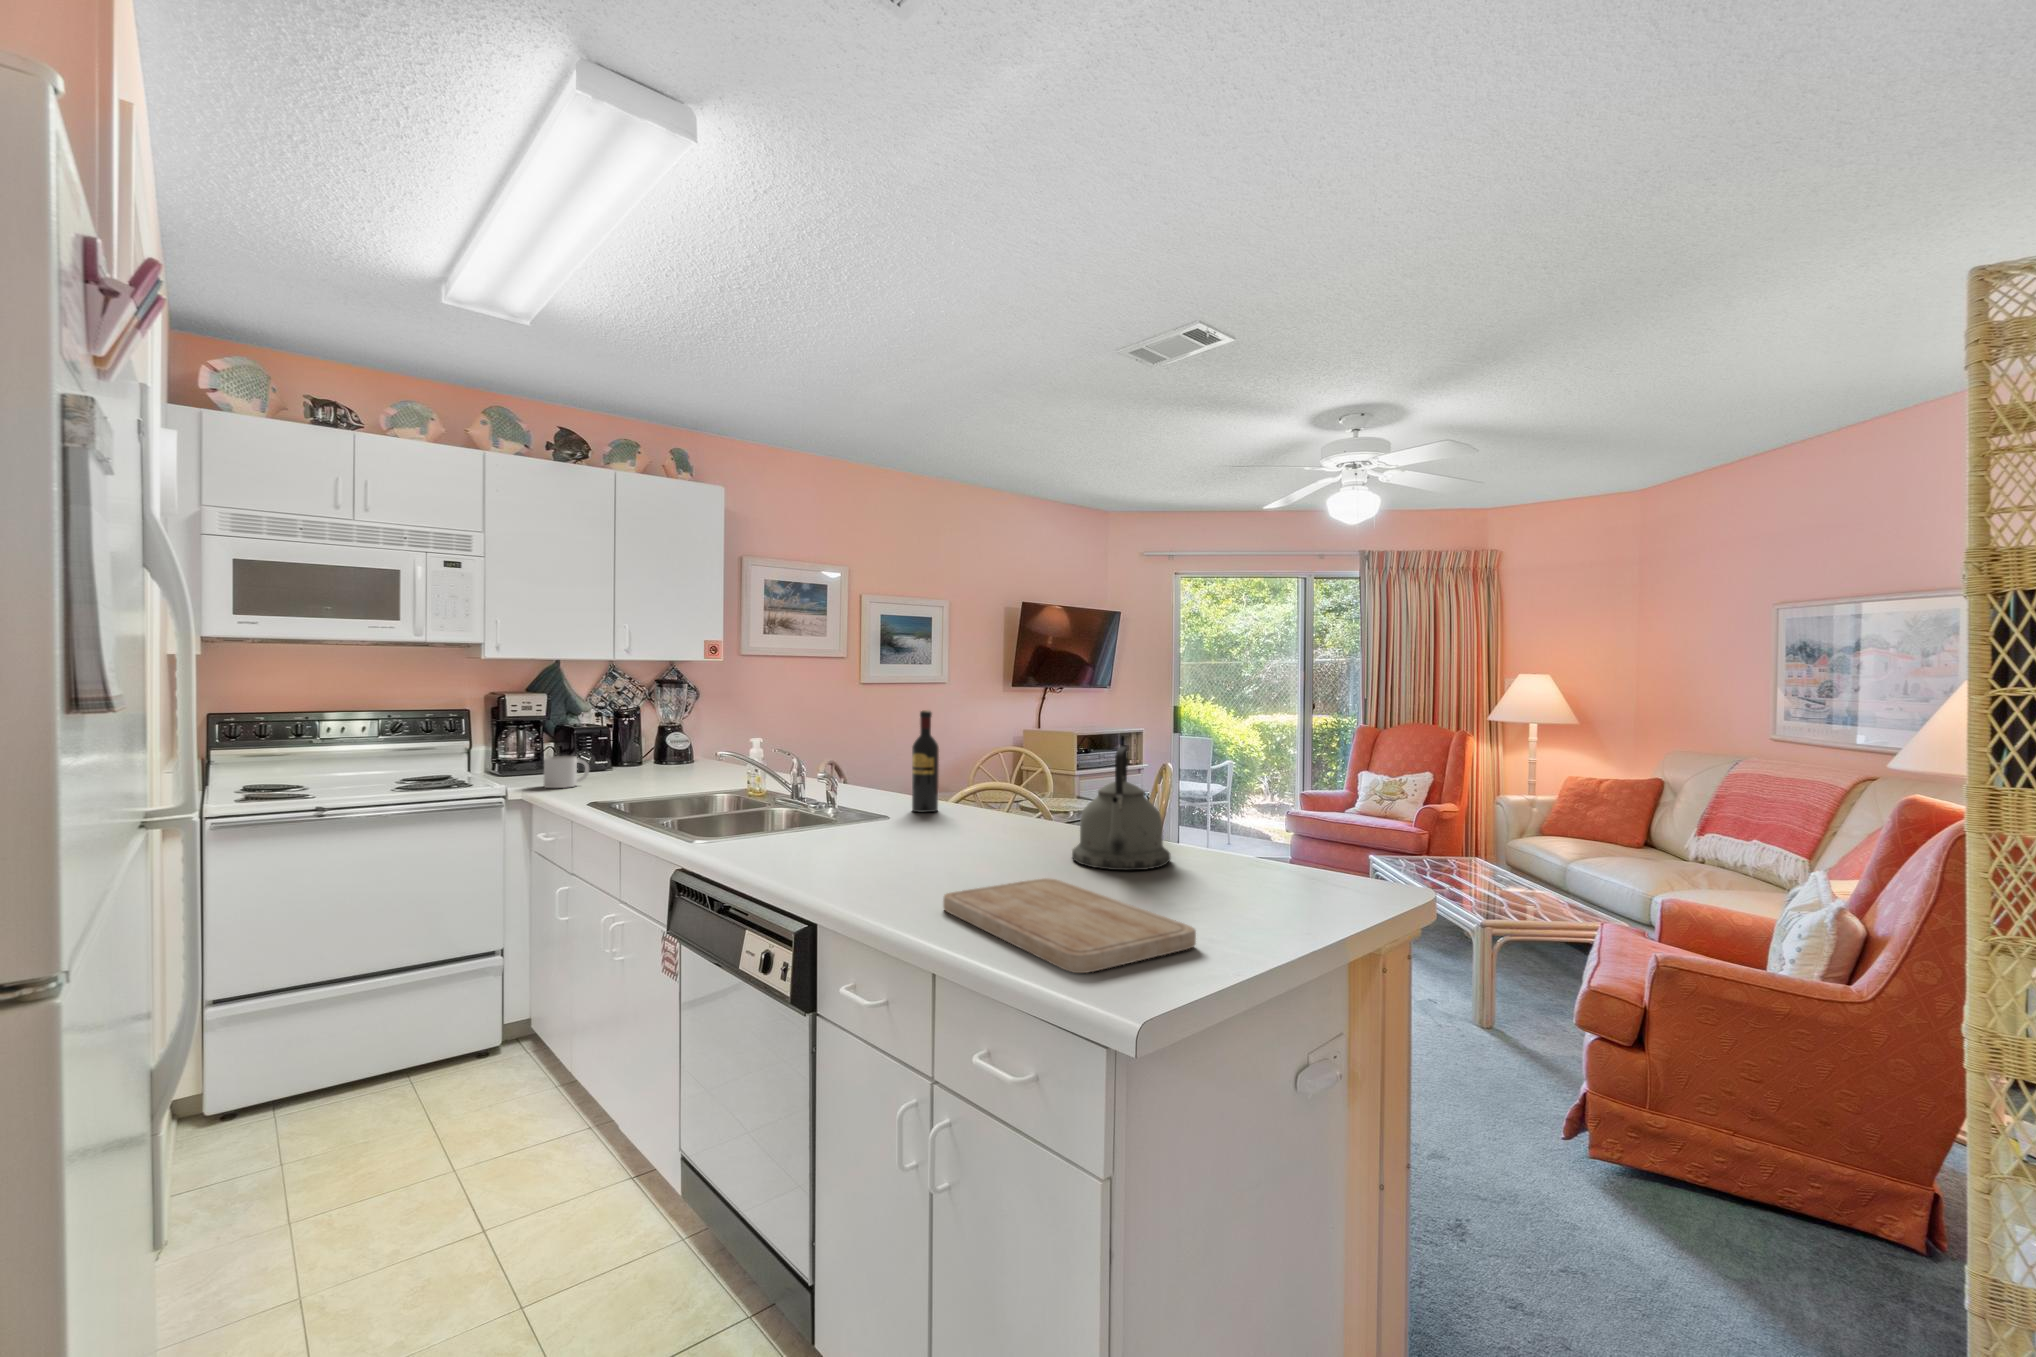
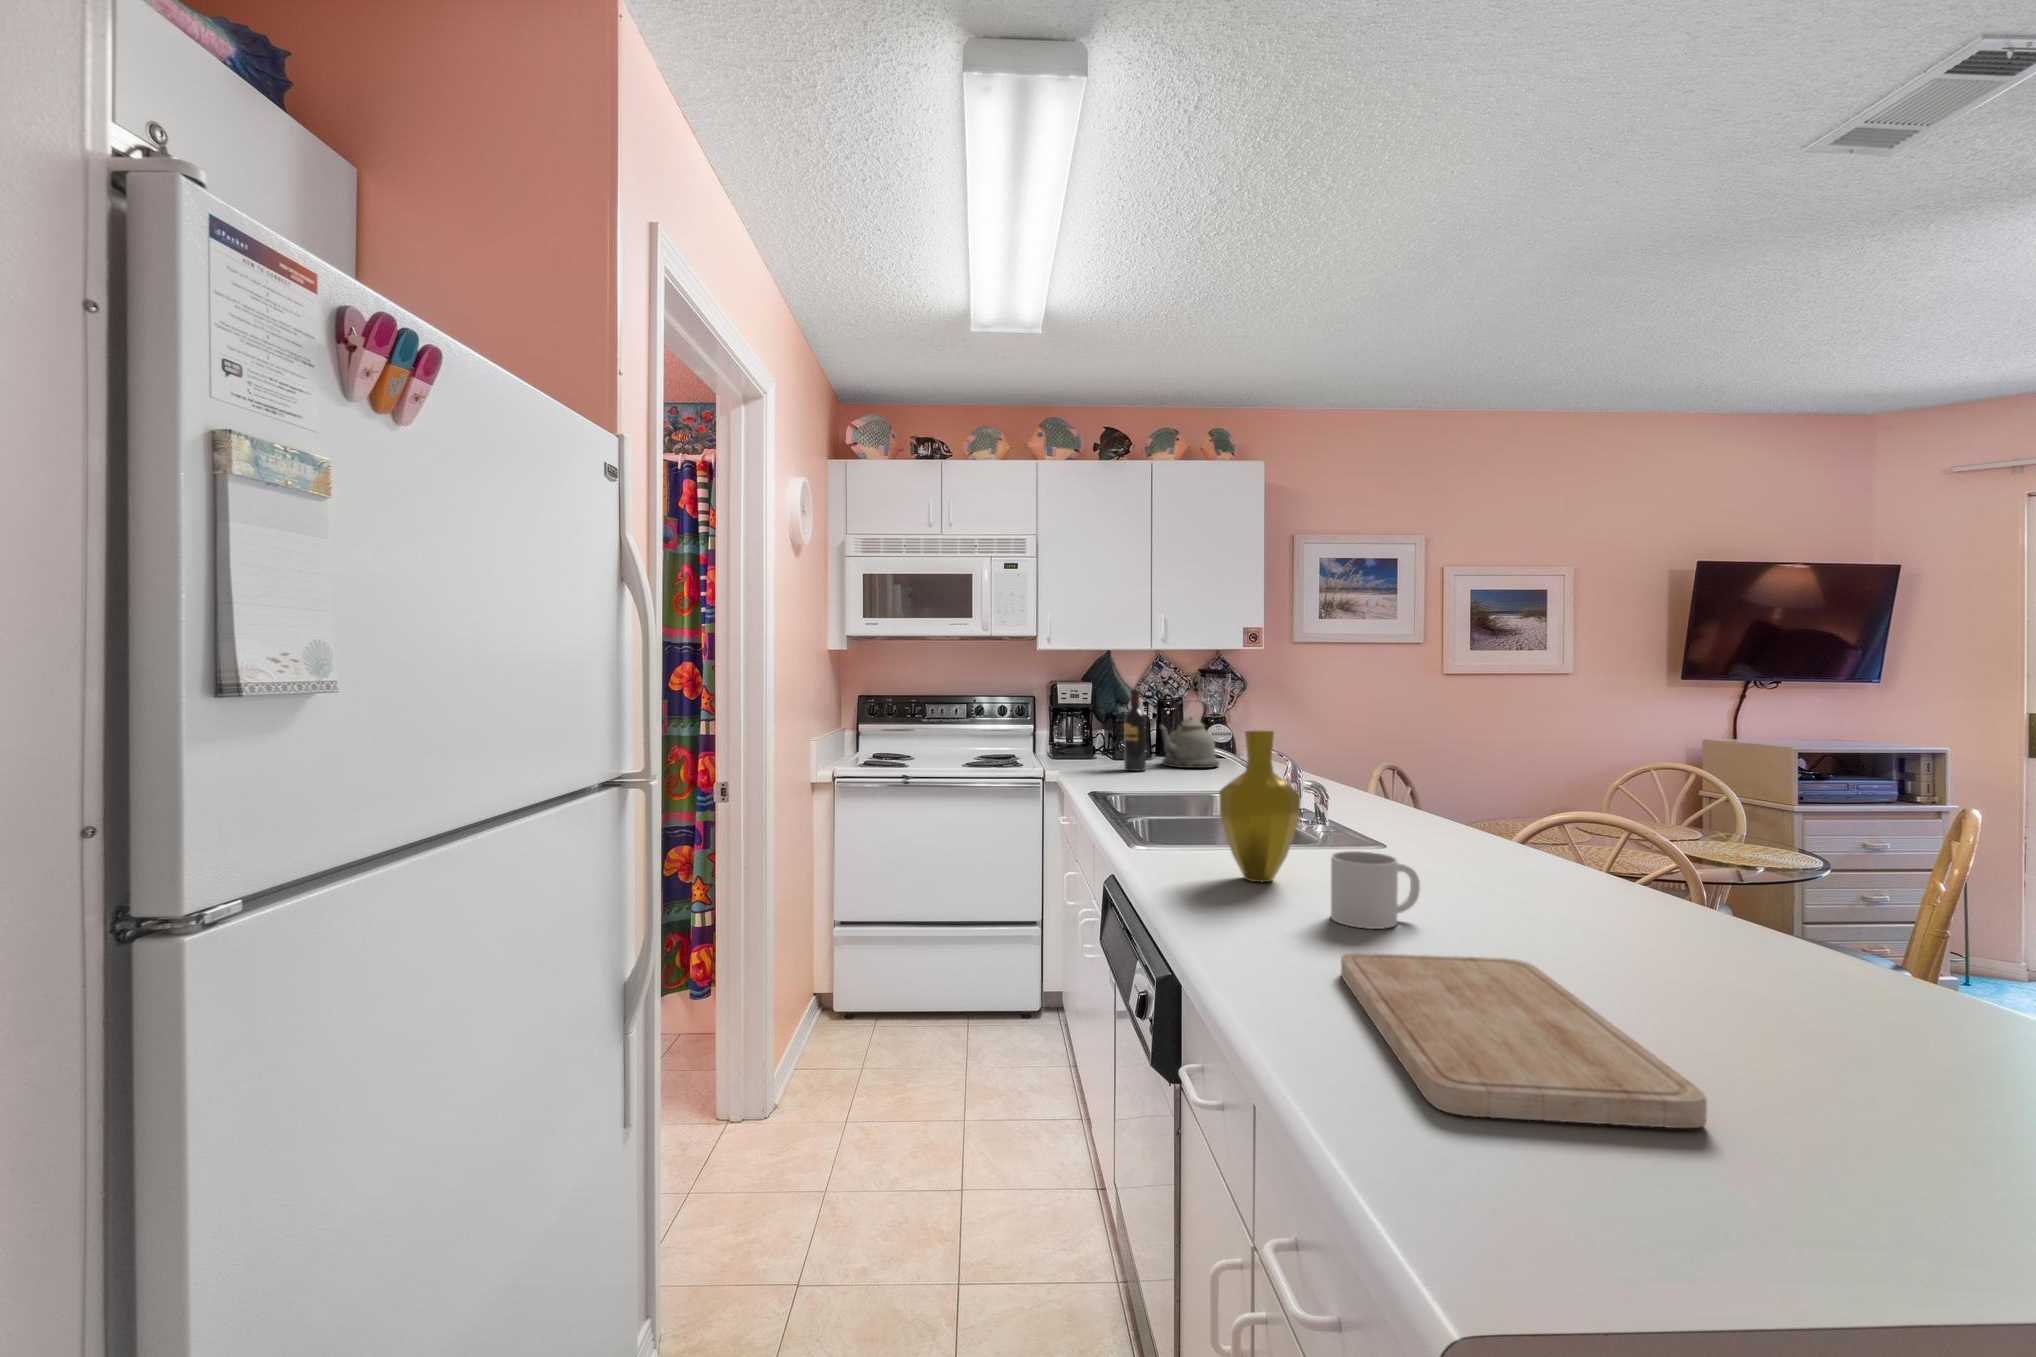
wine bottle: present [912,710,939,813] -> present [1124,689,1146,771]
vase: none [784,729,855,859] -> present [1219,731,1300,882]
kettle: present [1072,747,1171,870] -> present [1159,700,1220,768]
mug: present [544,756,589,788] -> present [1331,851,1420,929]

